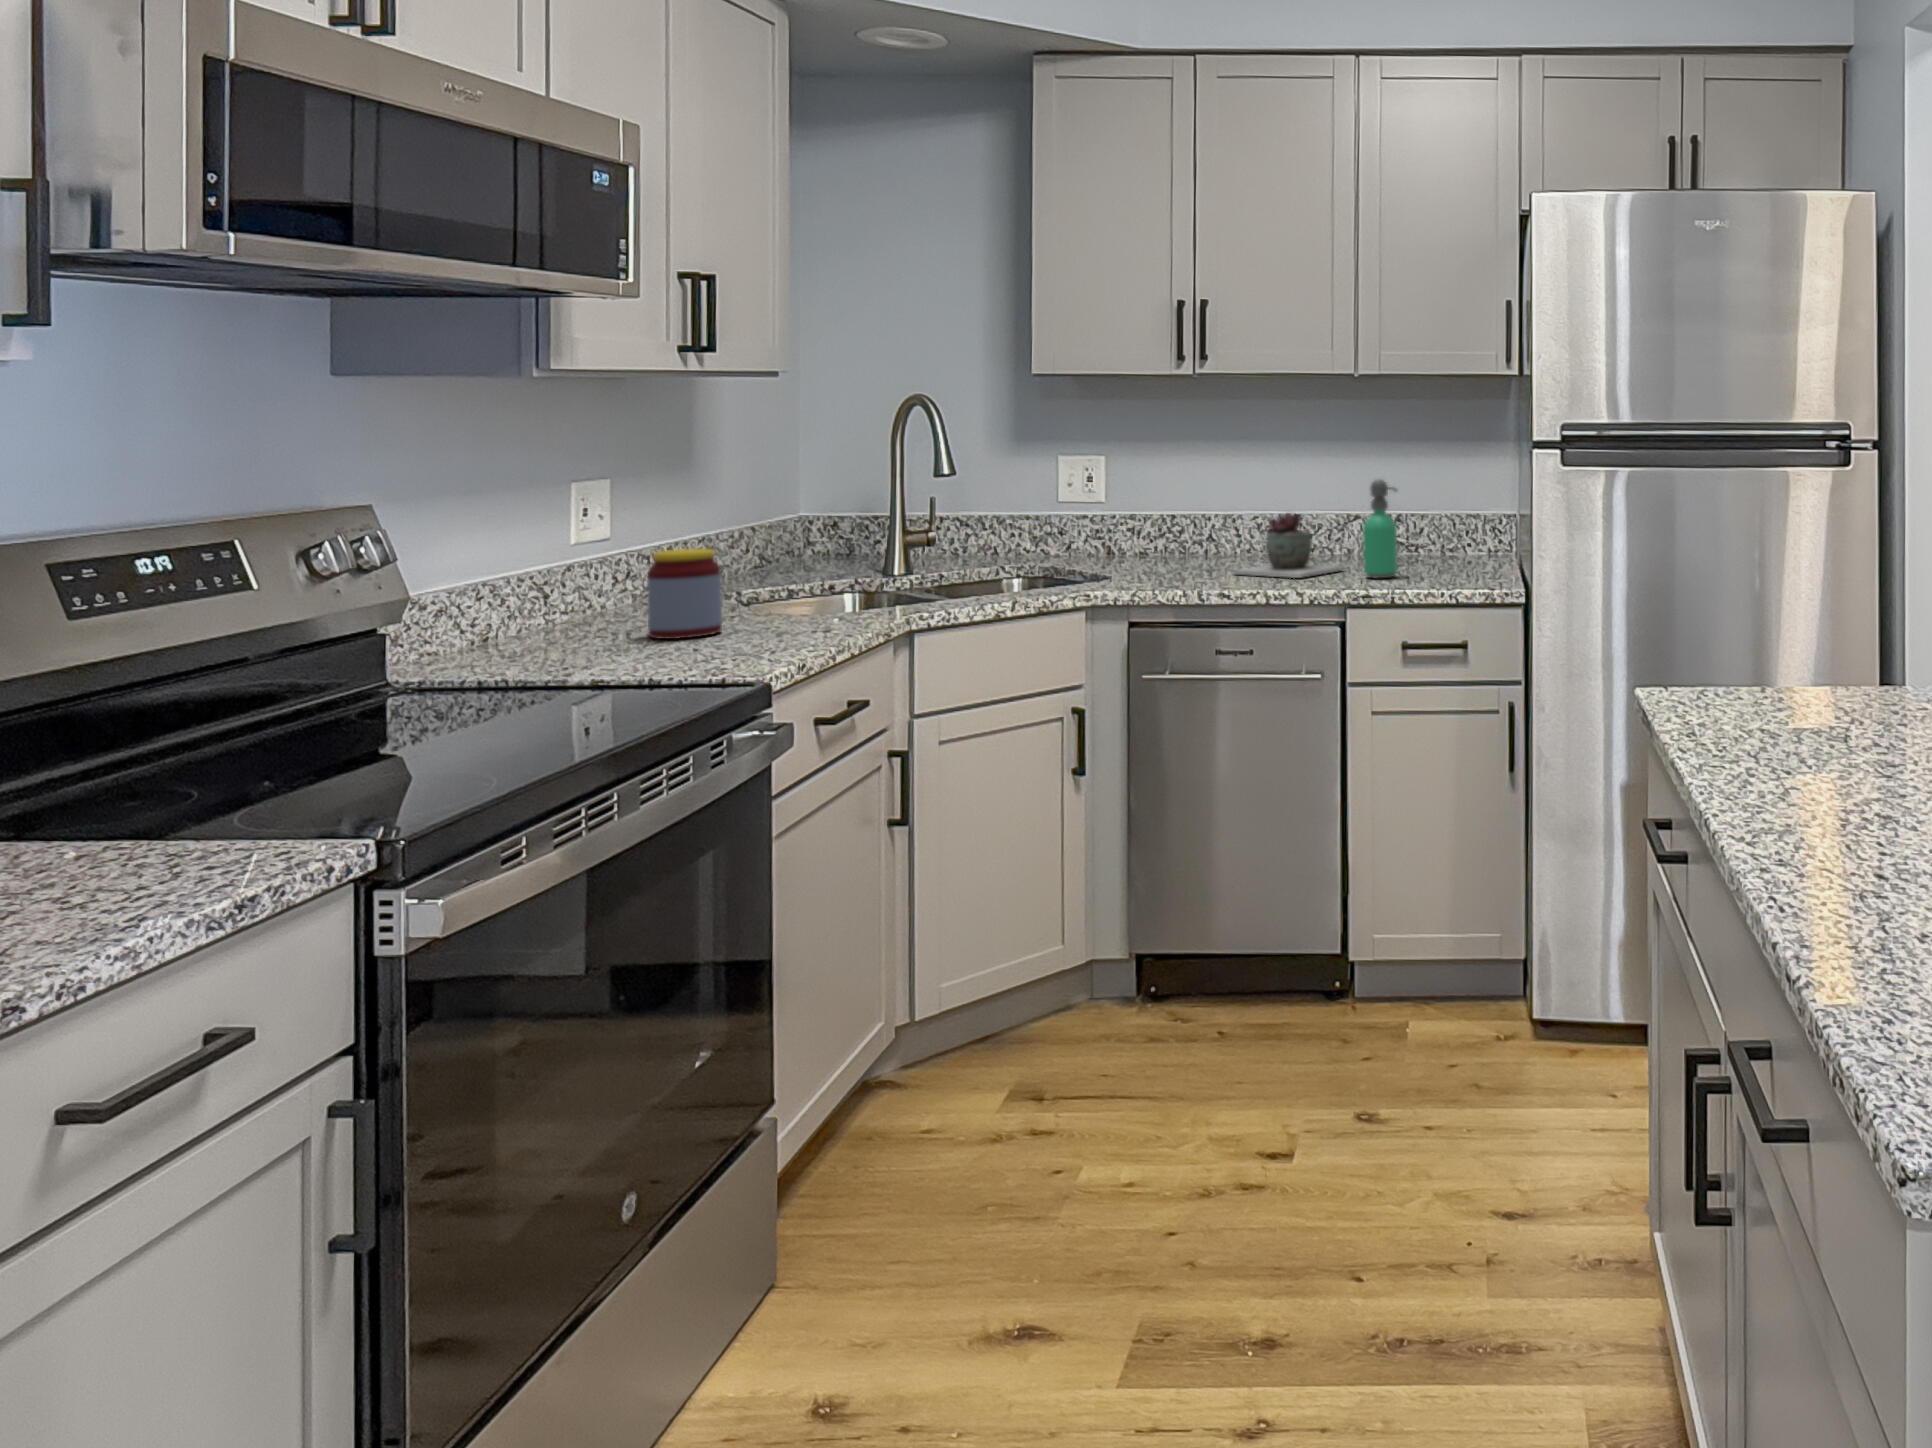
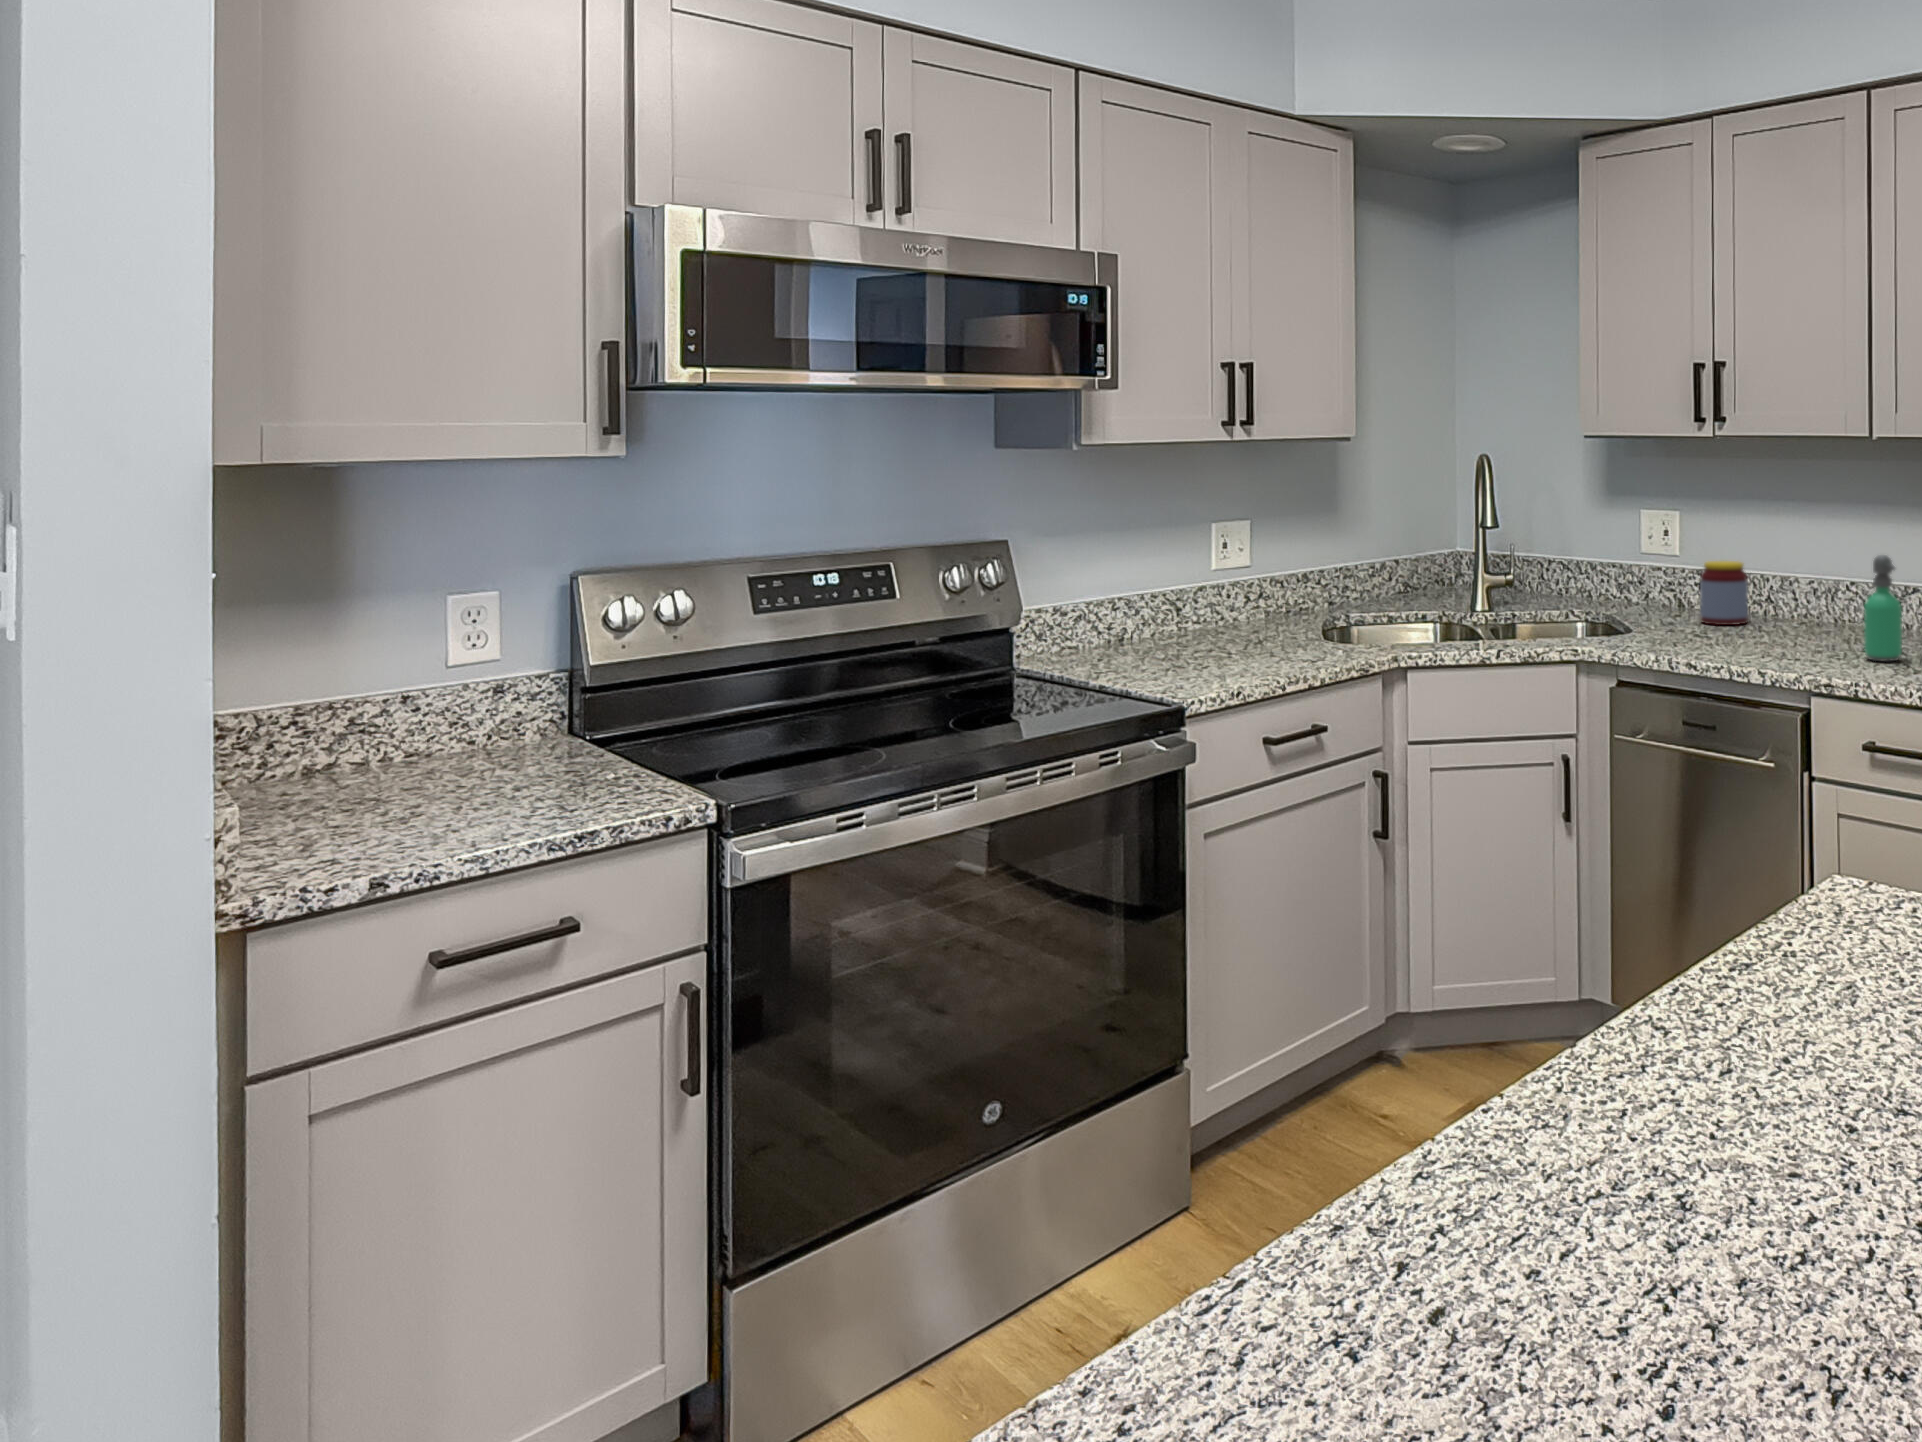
succulent plant: present [1232,513,1345,578] -> none [1753,581,1868,651]
jar: present [647,548,722,639] -> present [1700,561,1748,625]

